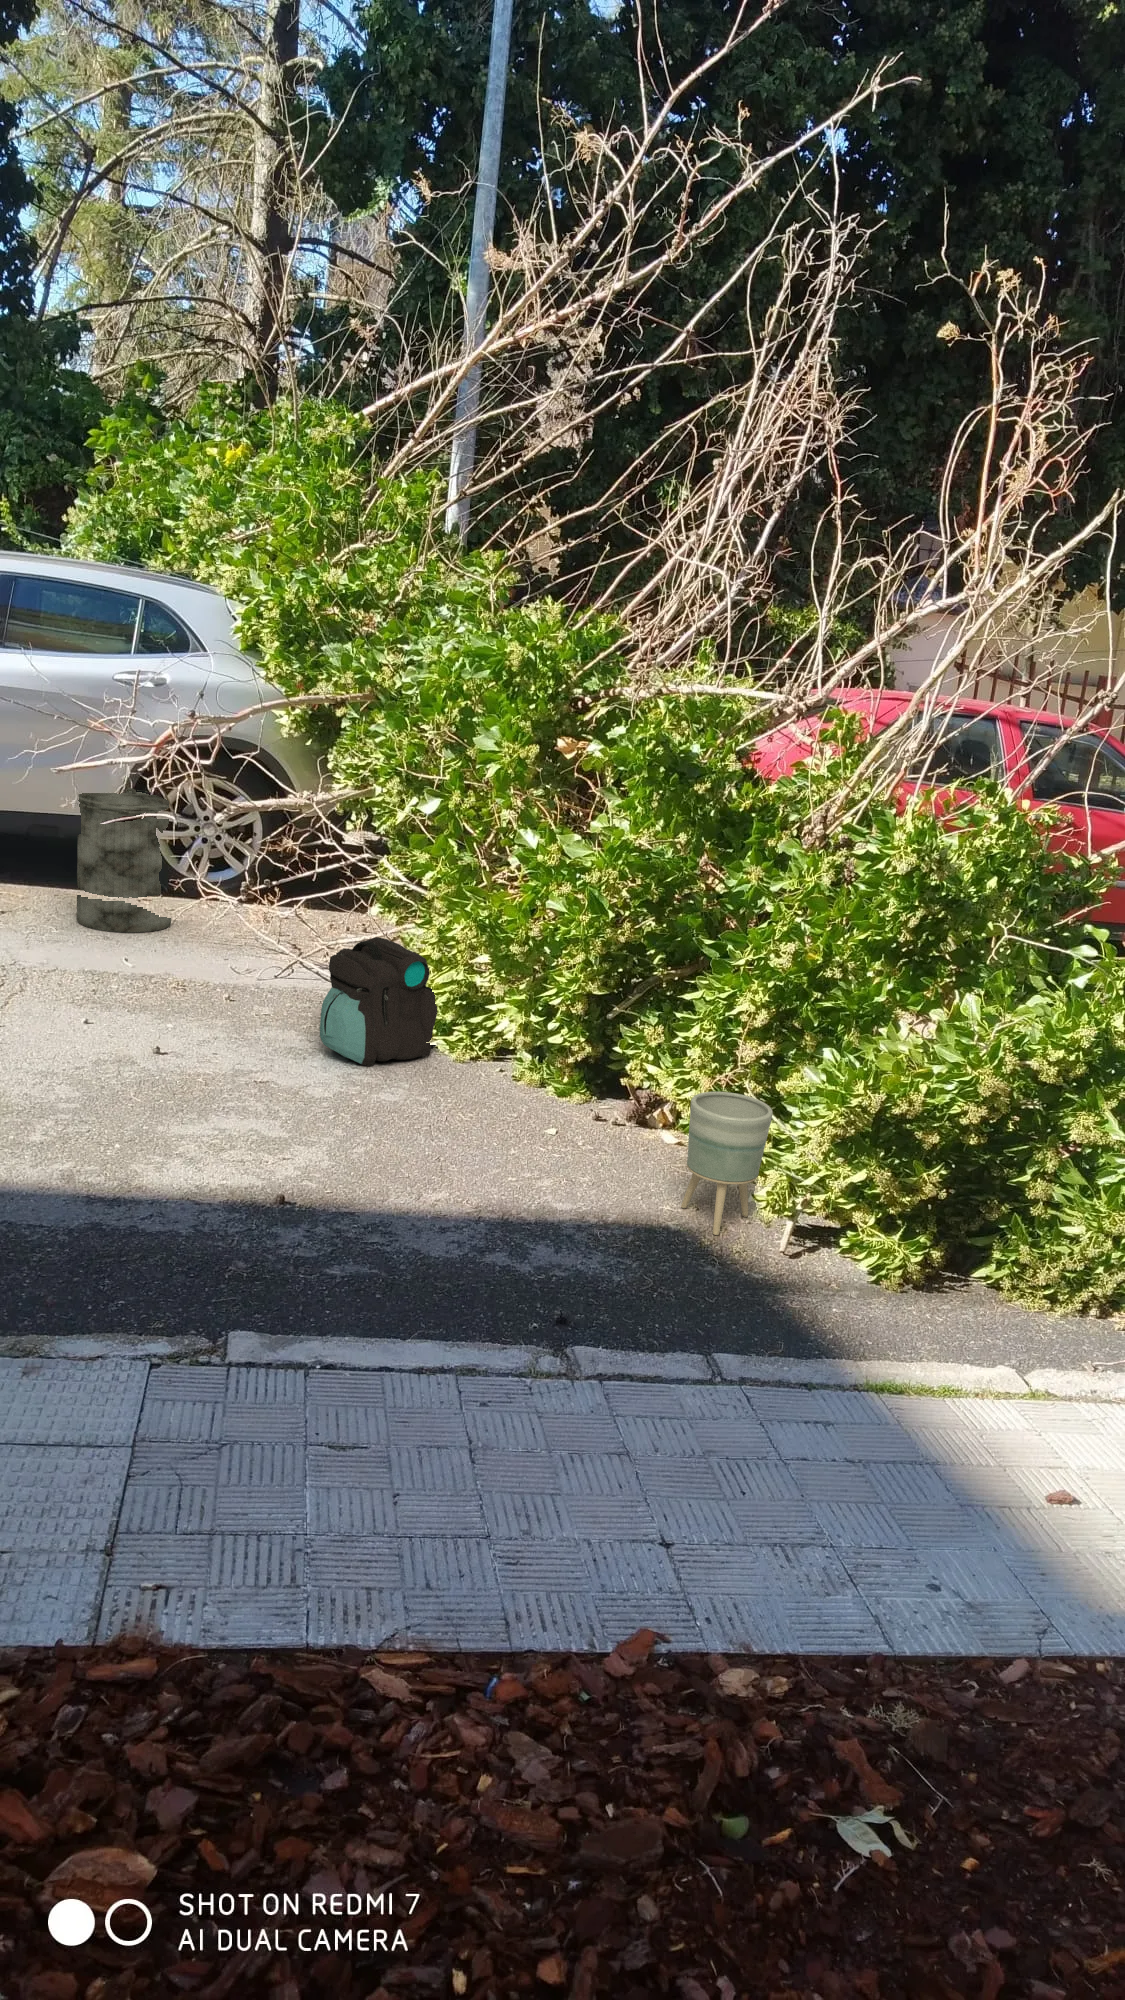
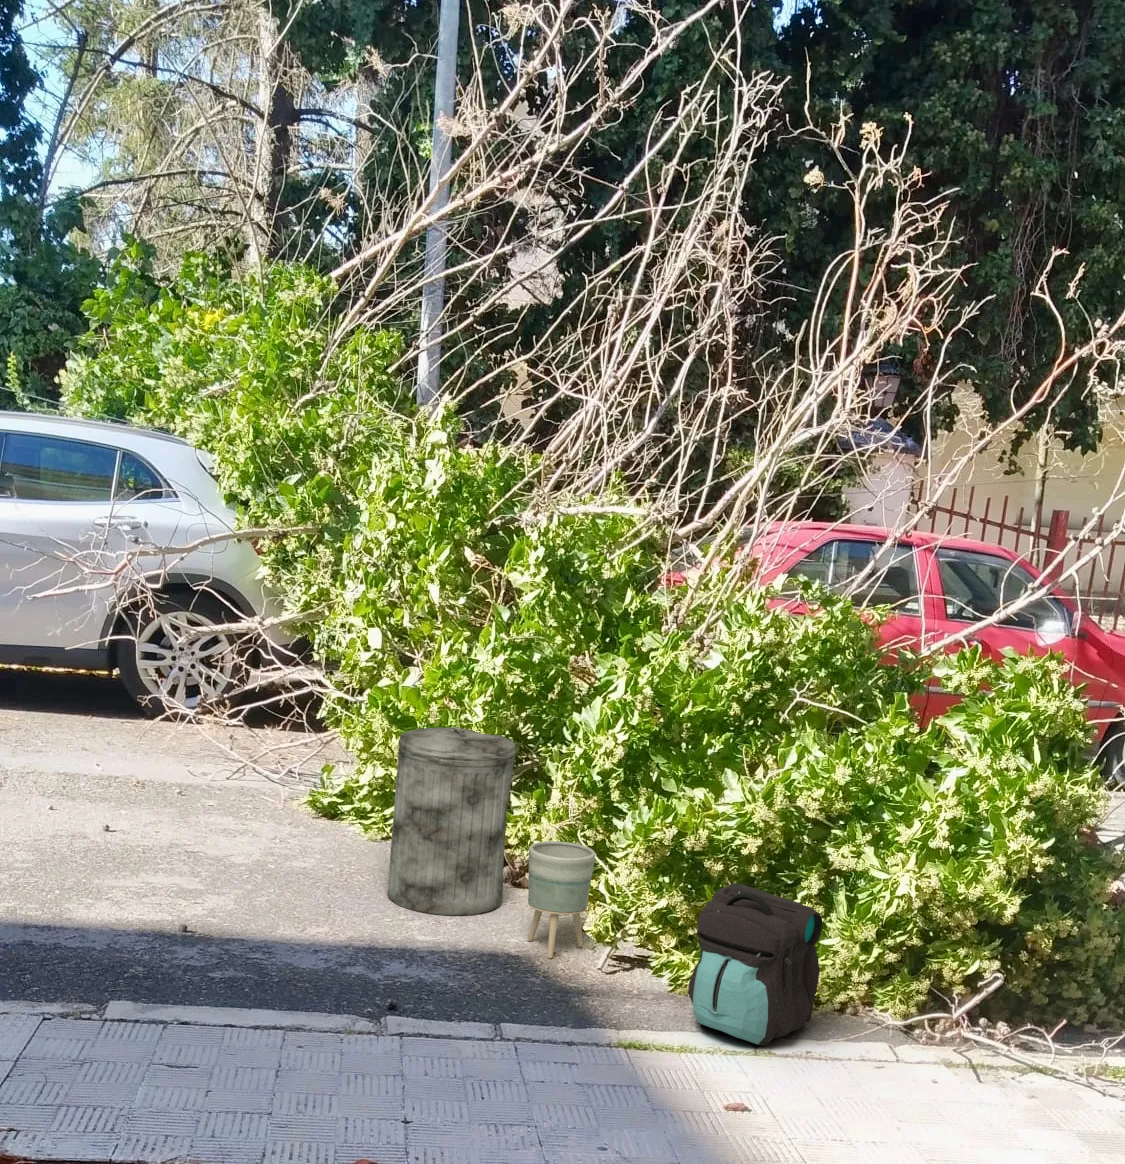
trash can: present [77,788,171,933] -> present [388,727,516,915]
backpack: present [320,937,438,1066] -> present [688,883,822,1046]

